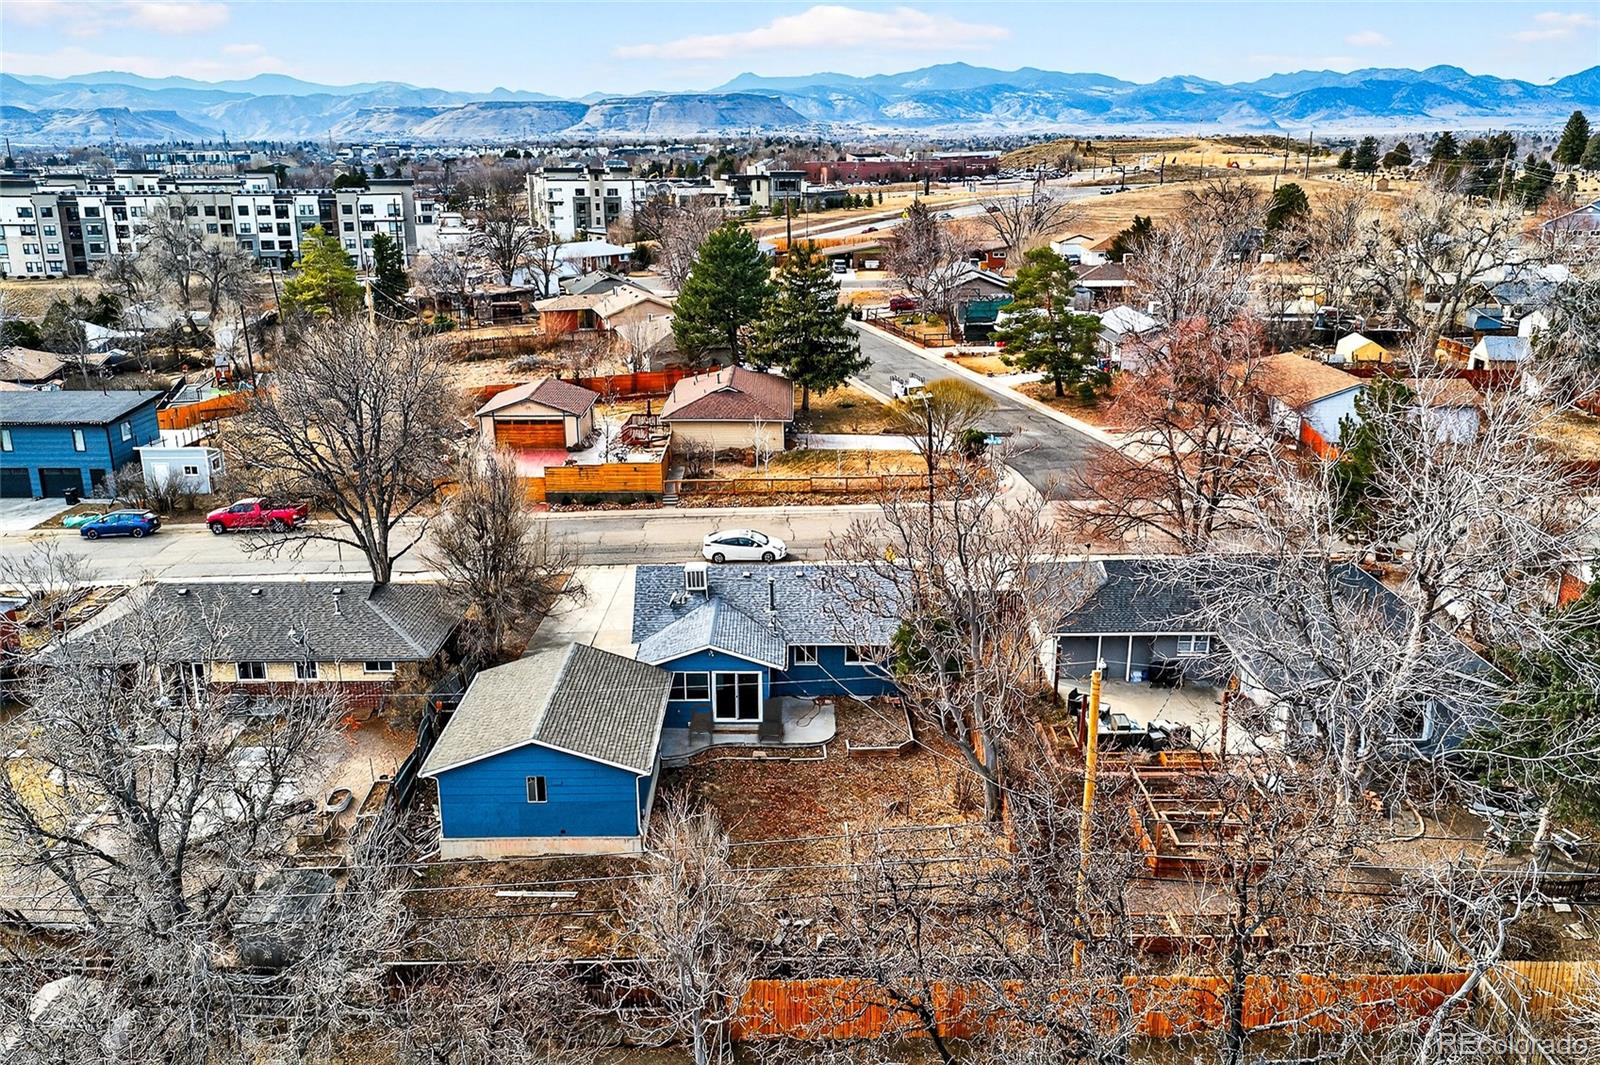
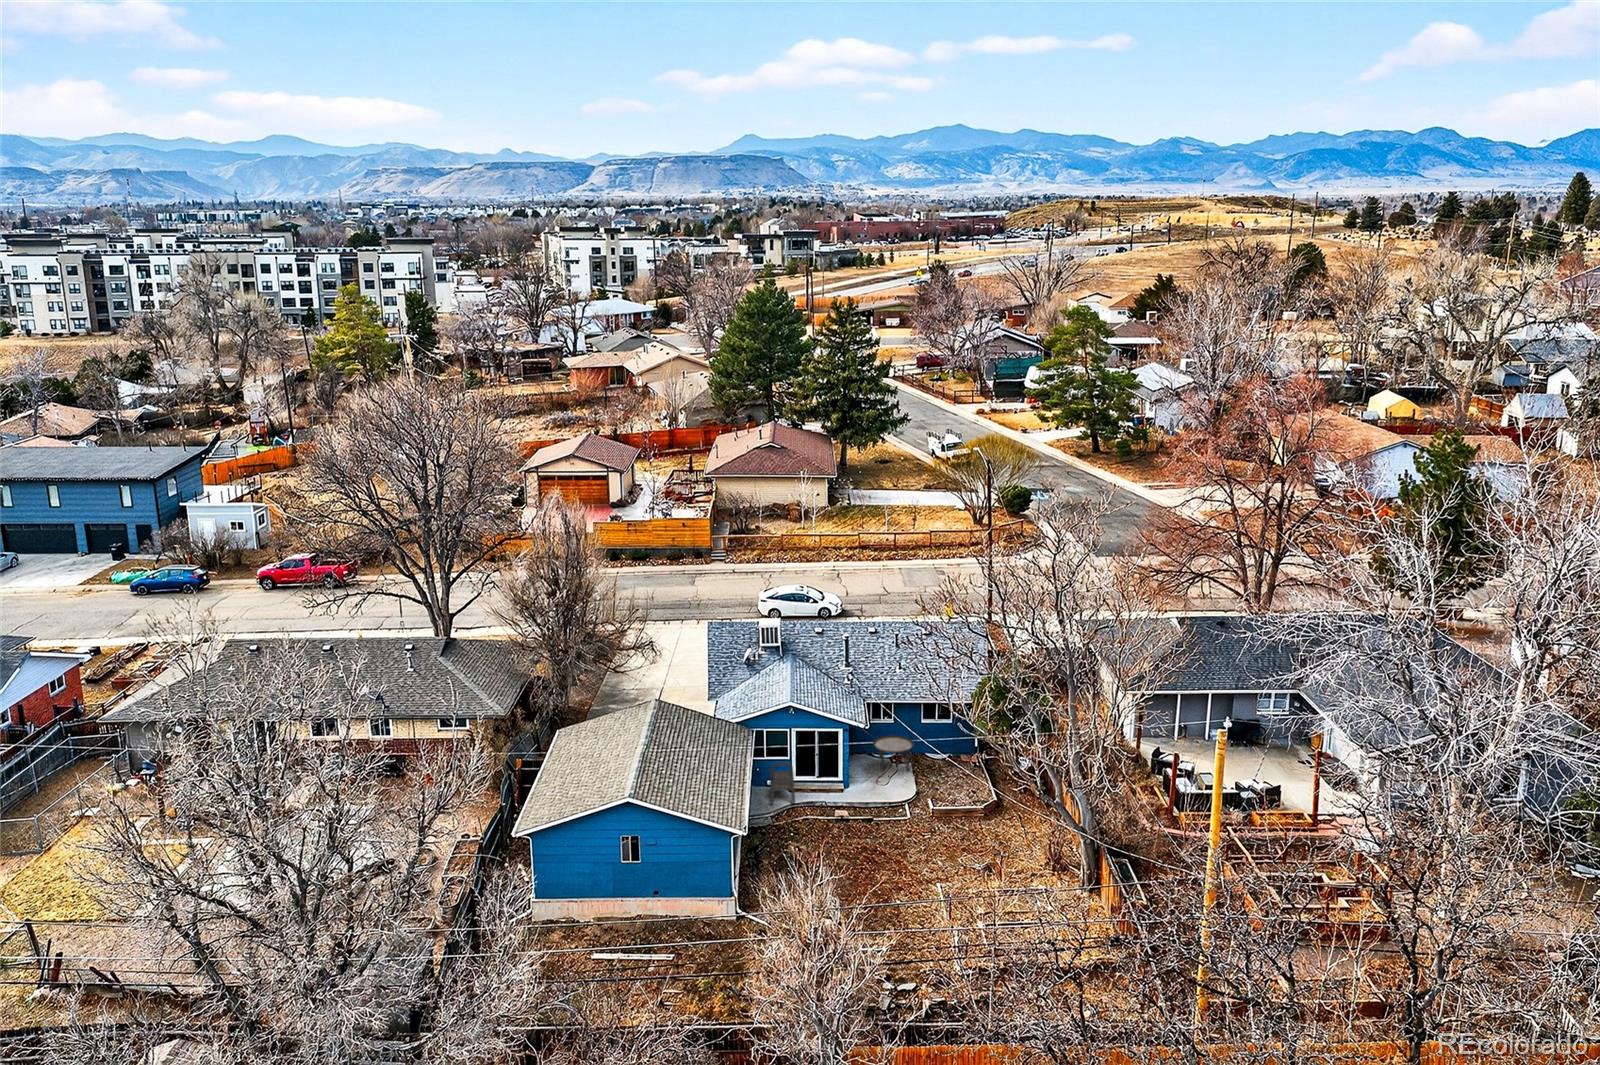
round table: none [796,678,837,713] -> present [873,735,914,771]
lounge chair: present [757,698,785,743] -> none [839,756,866,802]

